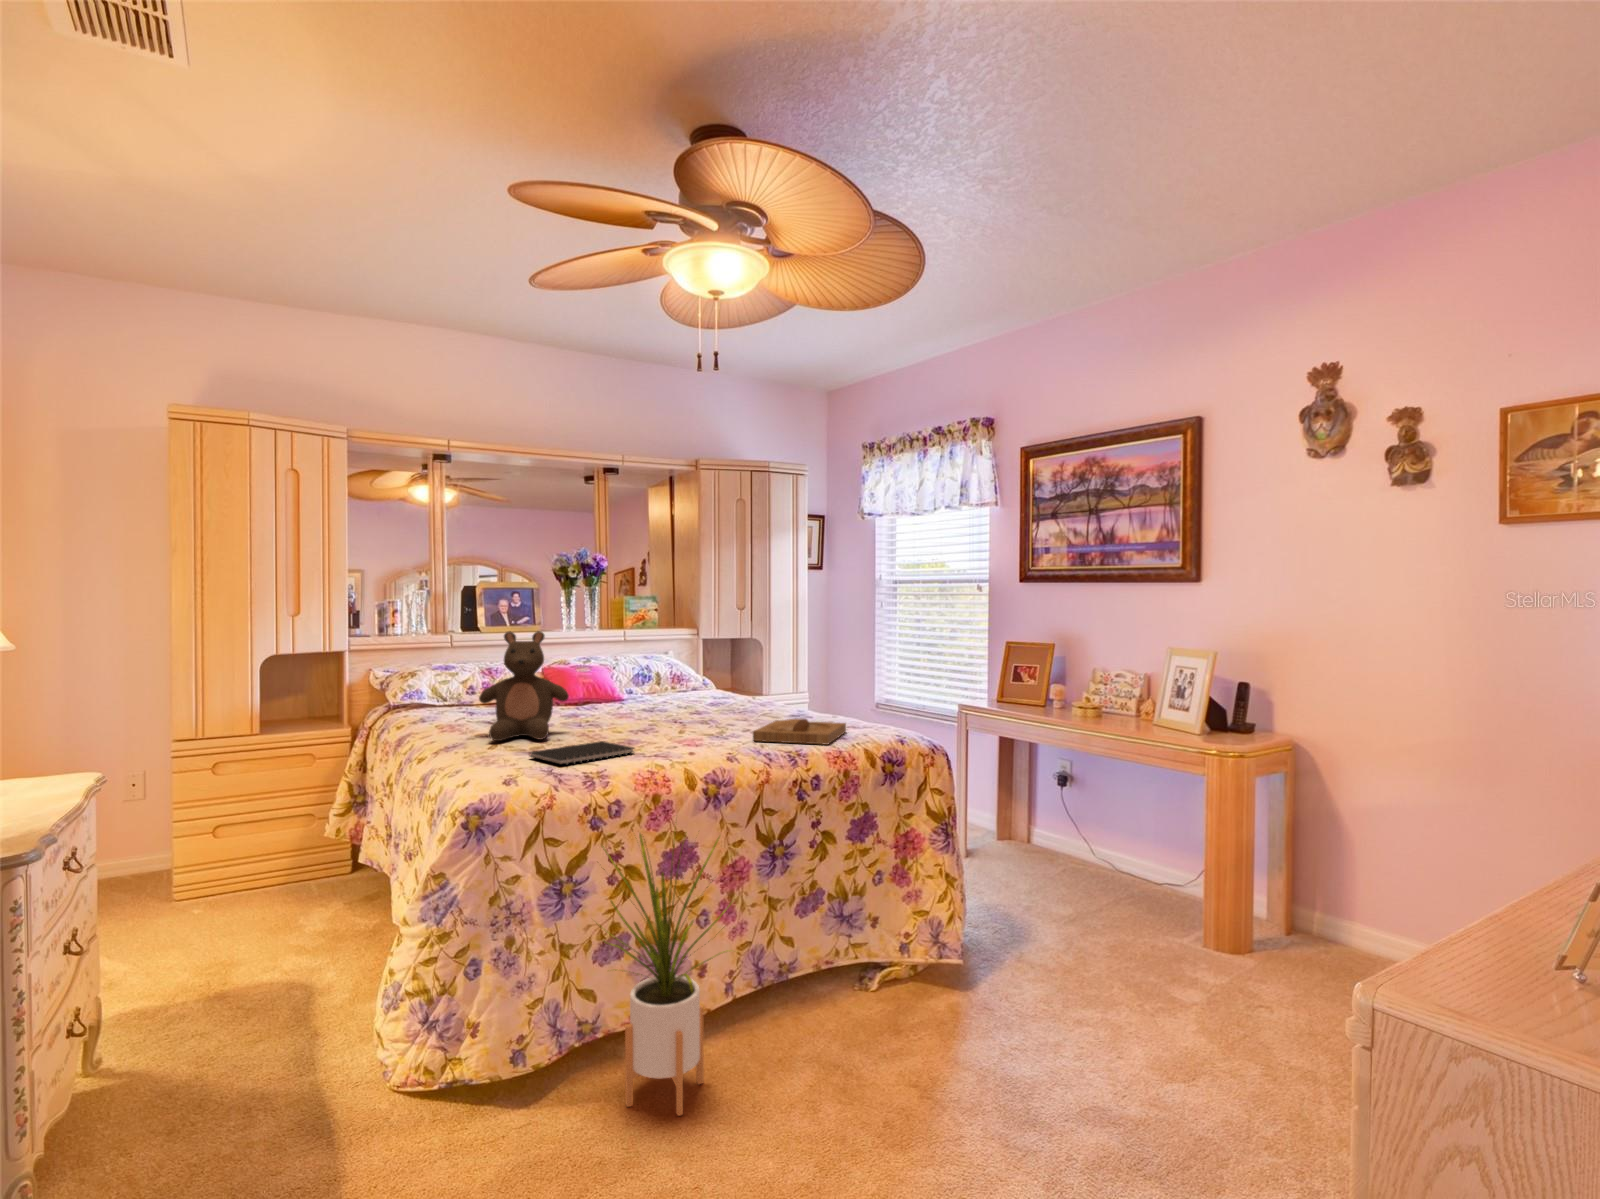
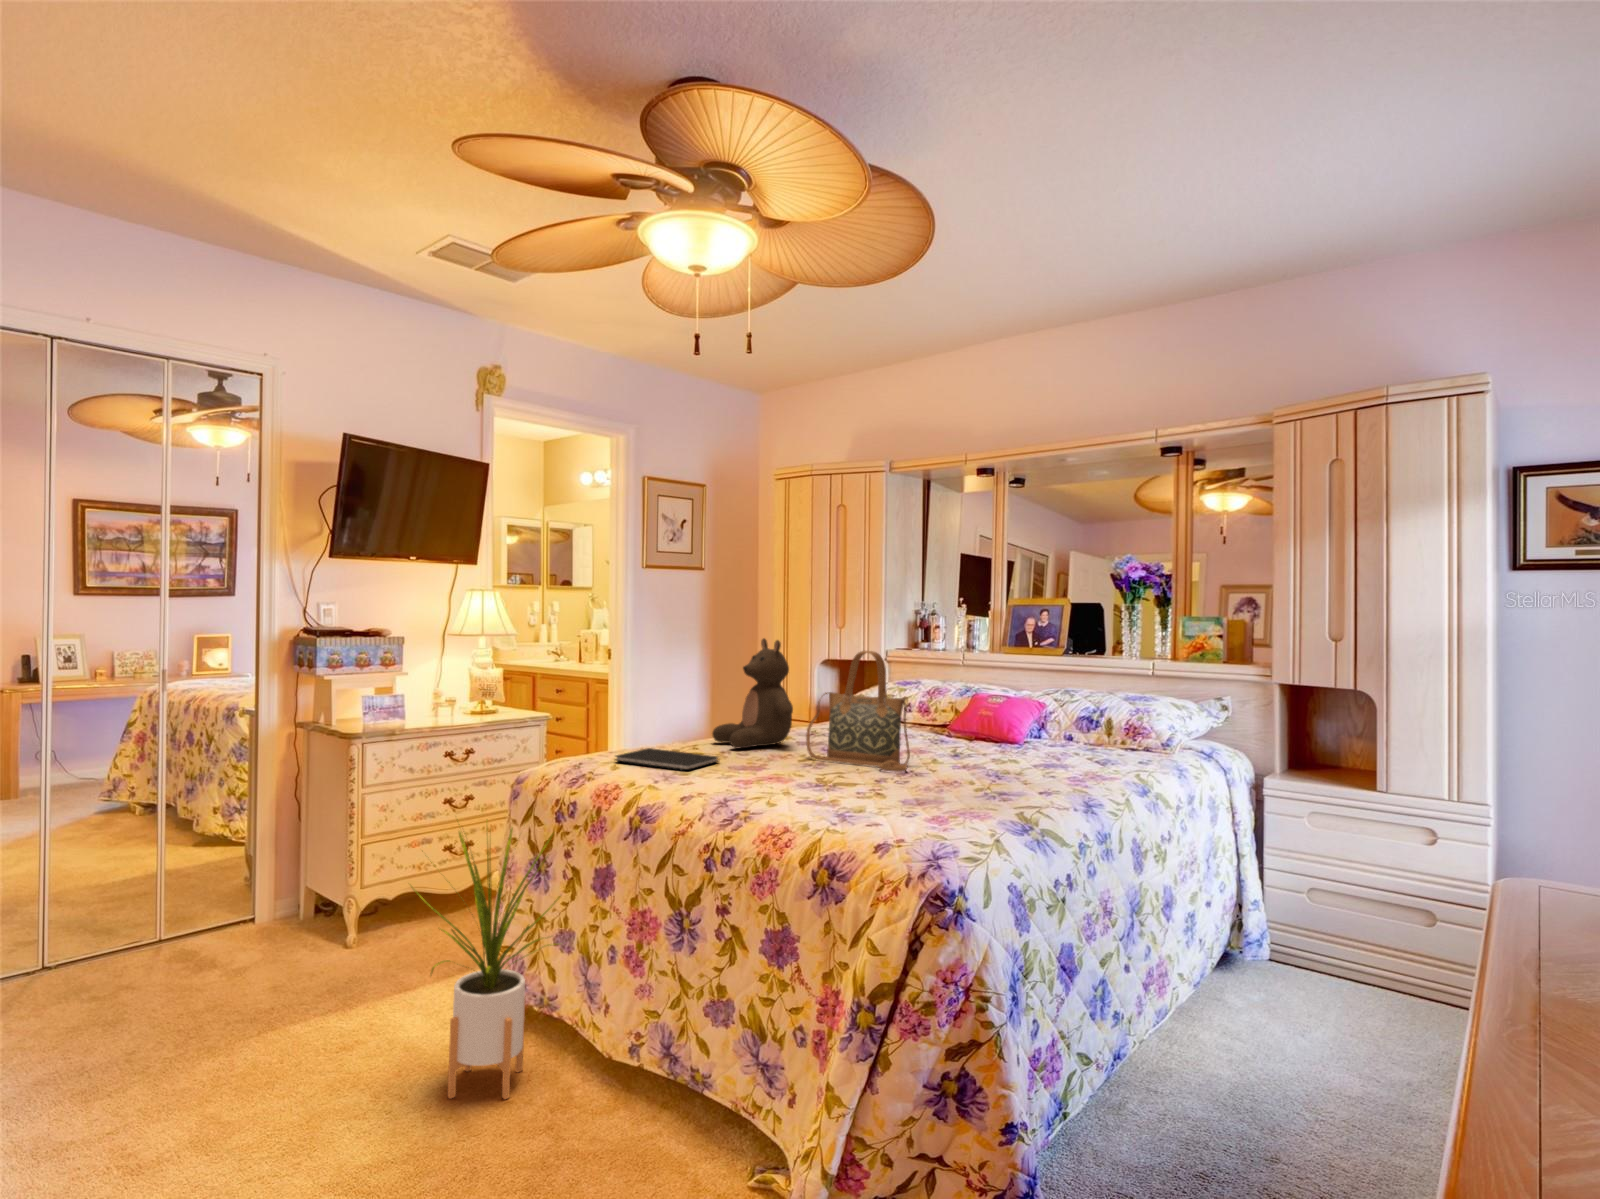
handbag: none [603,632,697,730] -> present [806,651,910,772]
tray: present [753,719,846,745] -> none [785,781,898,820]

